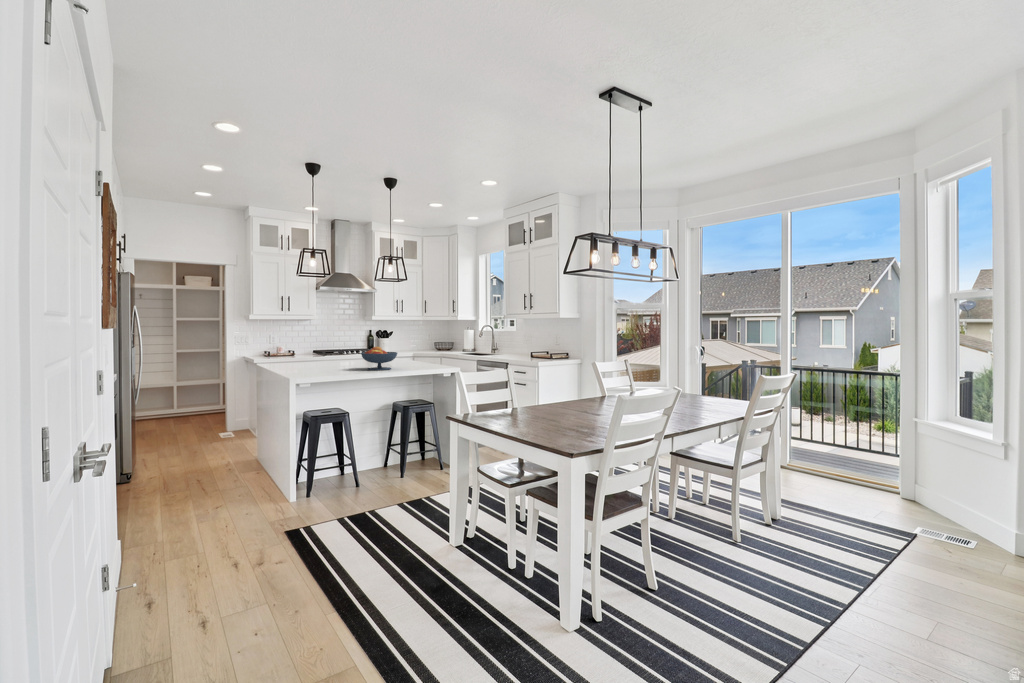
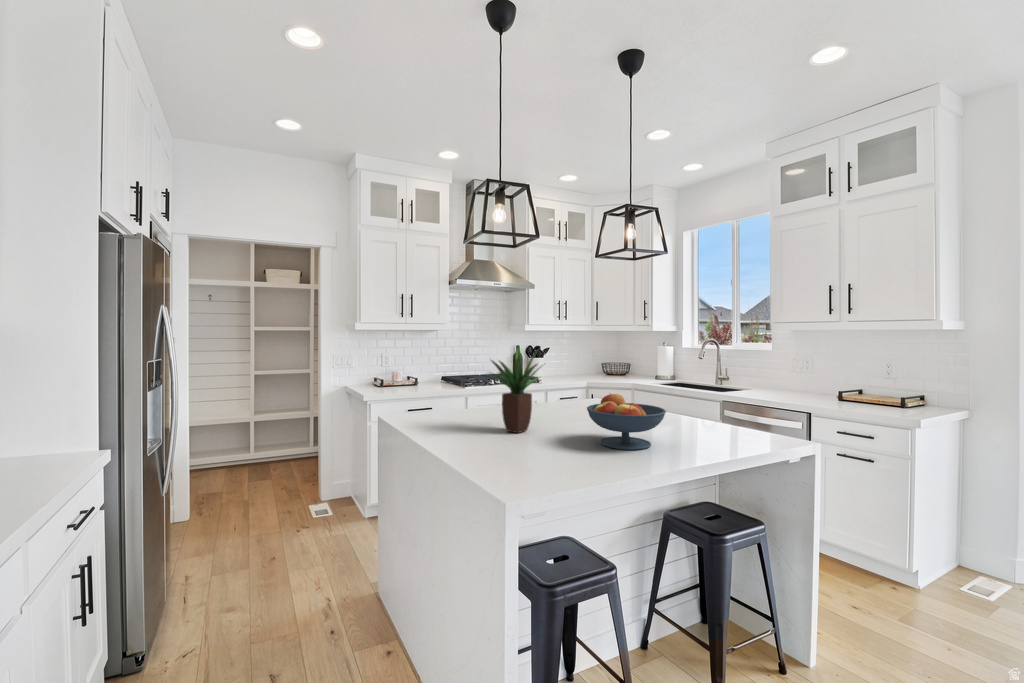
potted plant: none [315,324,350,368] -> present [487,346,541,433]

